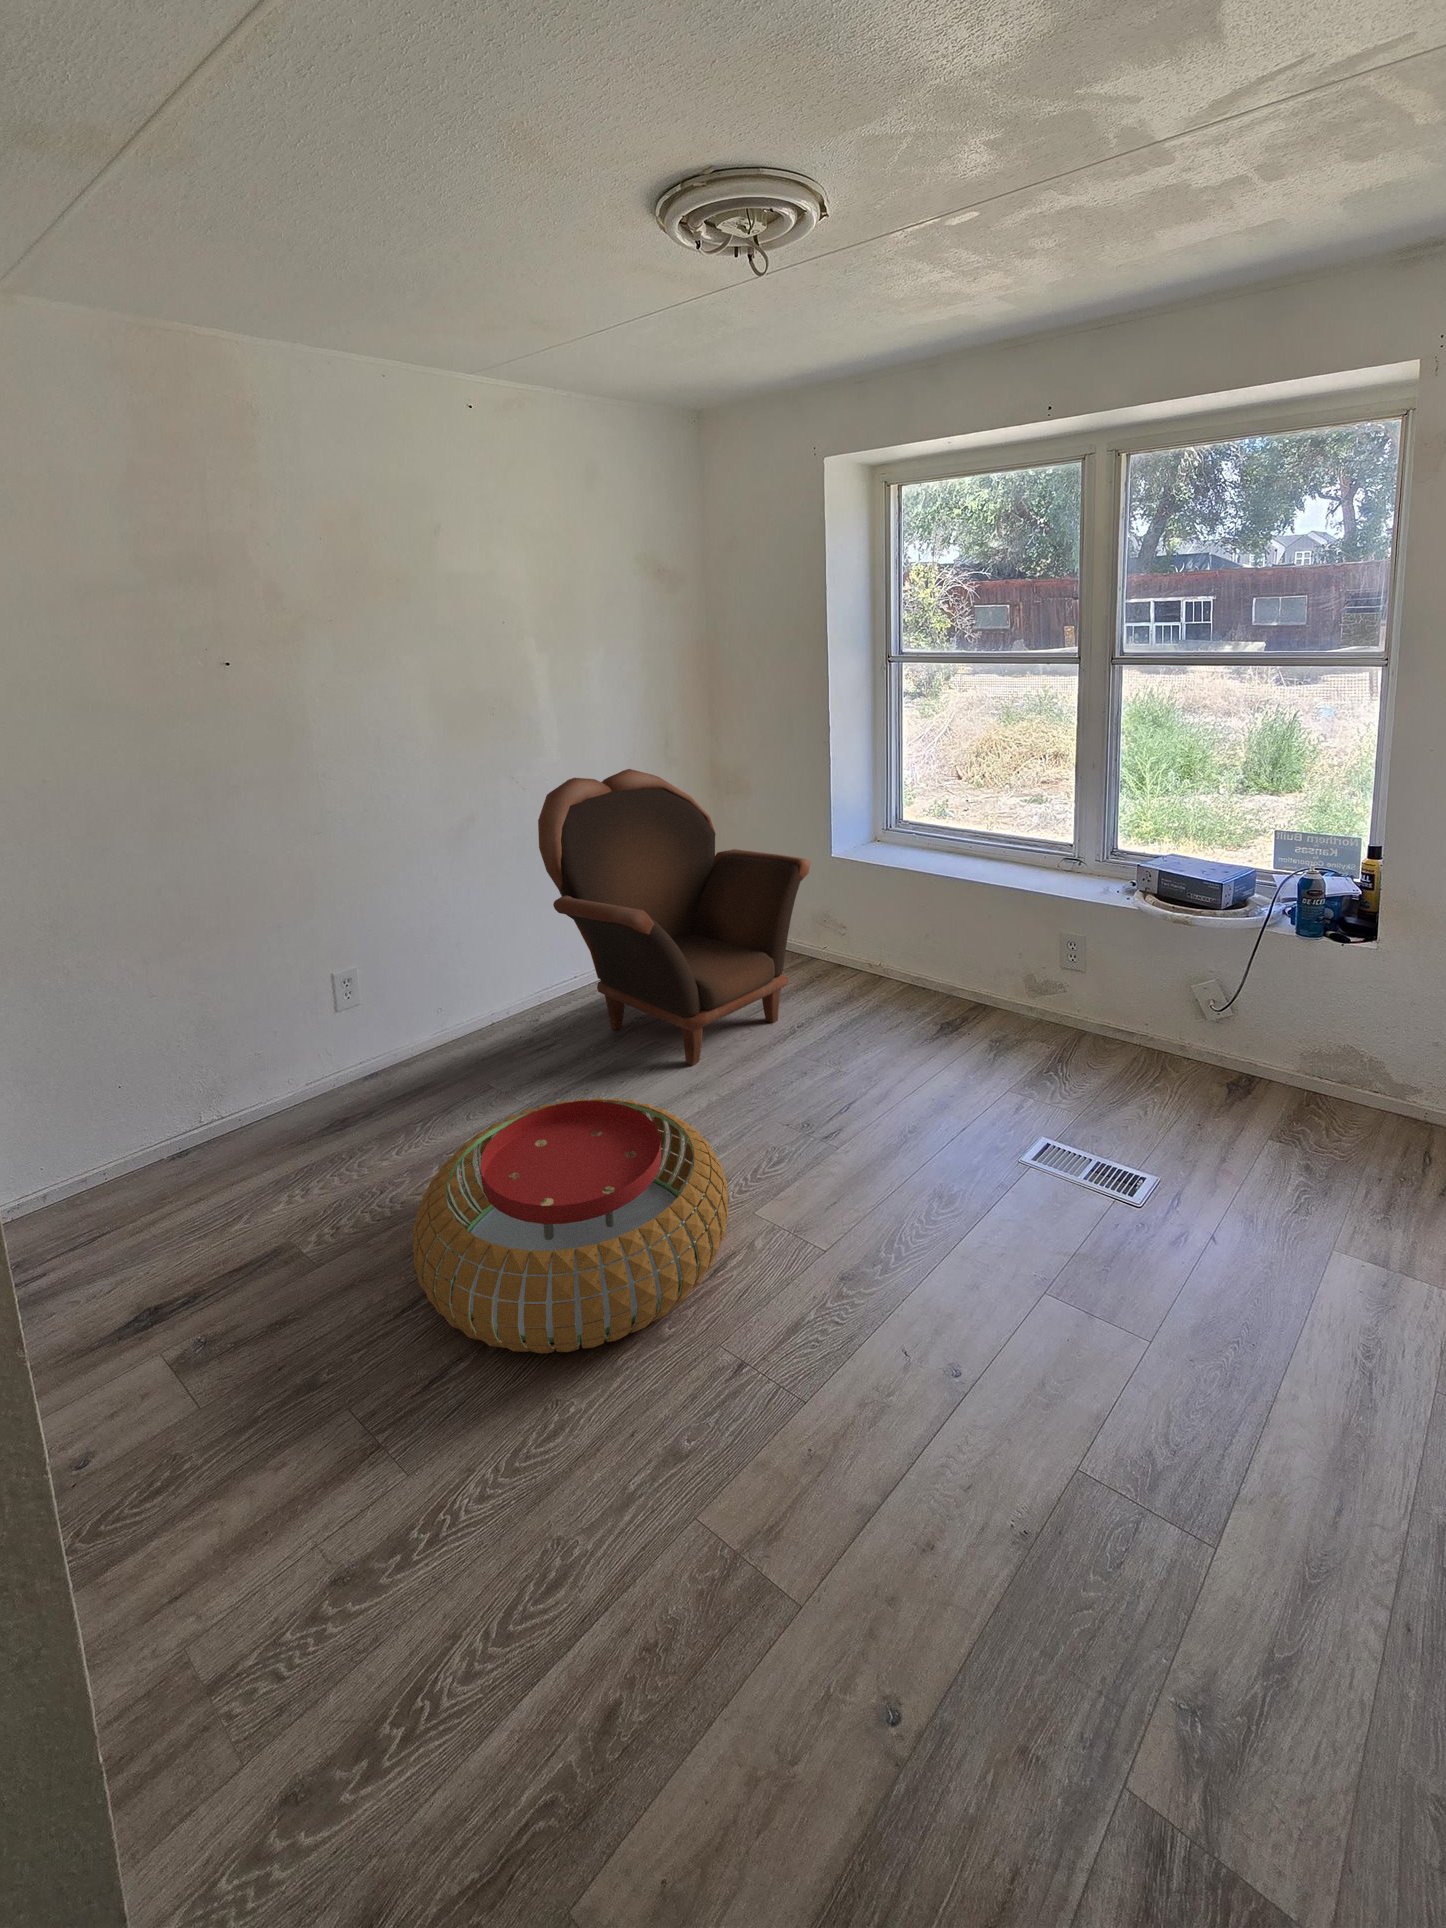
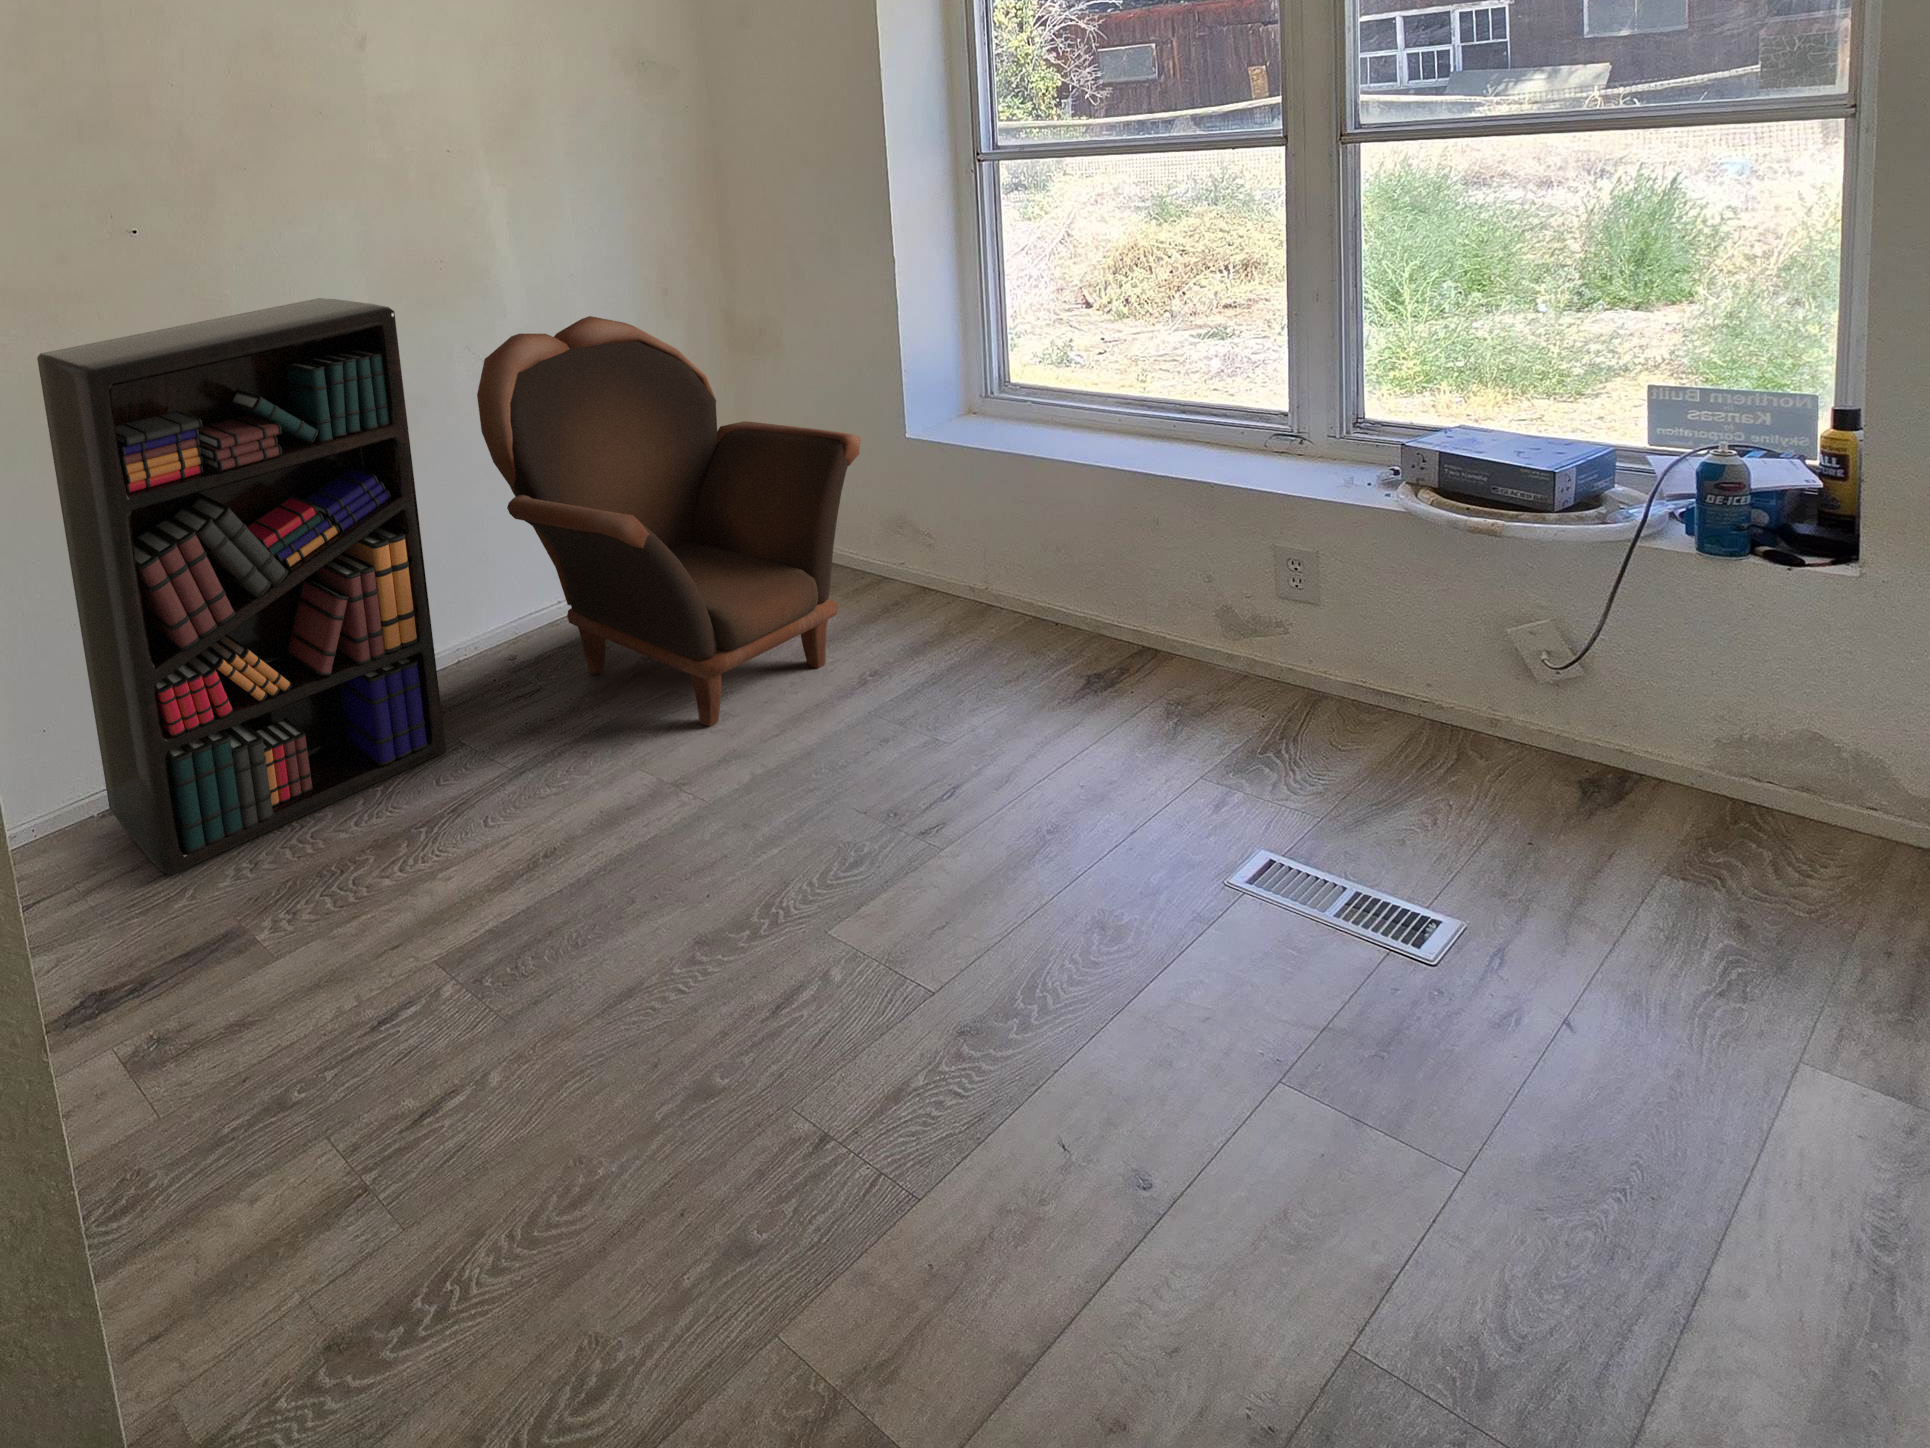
bookshelf: none [152,739,494,1197] -> present [37,298,446,875]
pouf: present [412,1097,729,1354] -> none [384,768,791,1095]

